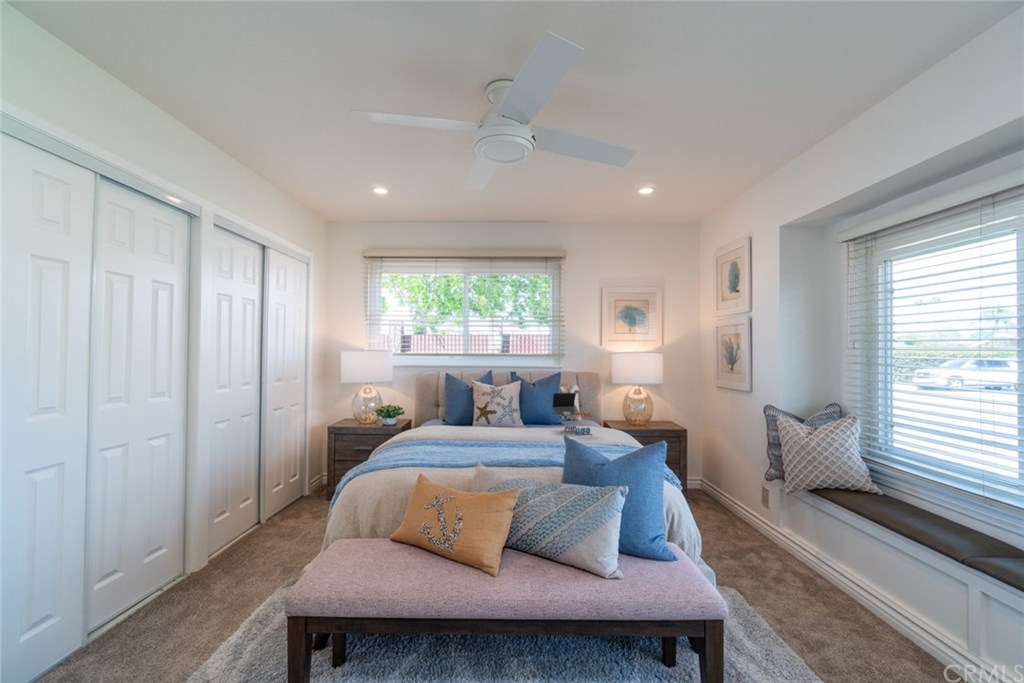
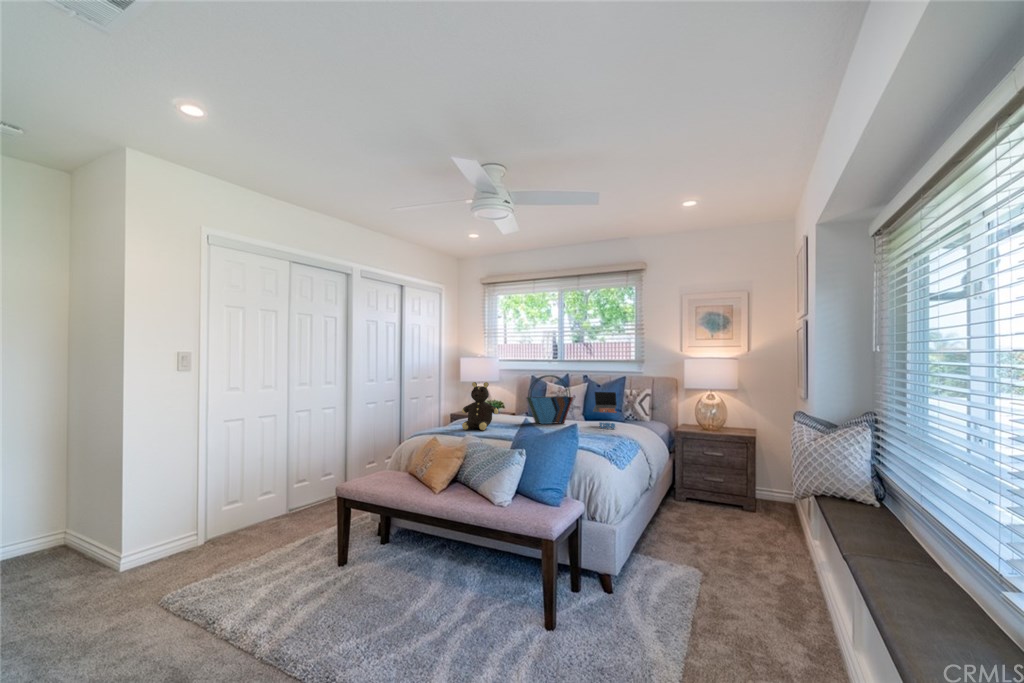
tote bag: none [480,376,528,434] -> present [526,375,573,424]
teddy bear: none [432,391,482,458] -> present [462,382,499,430]

